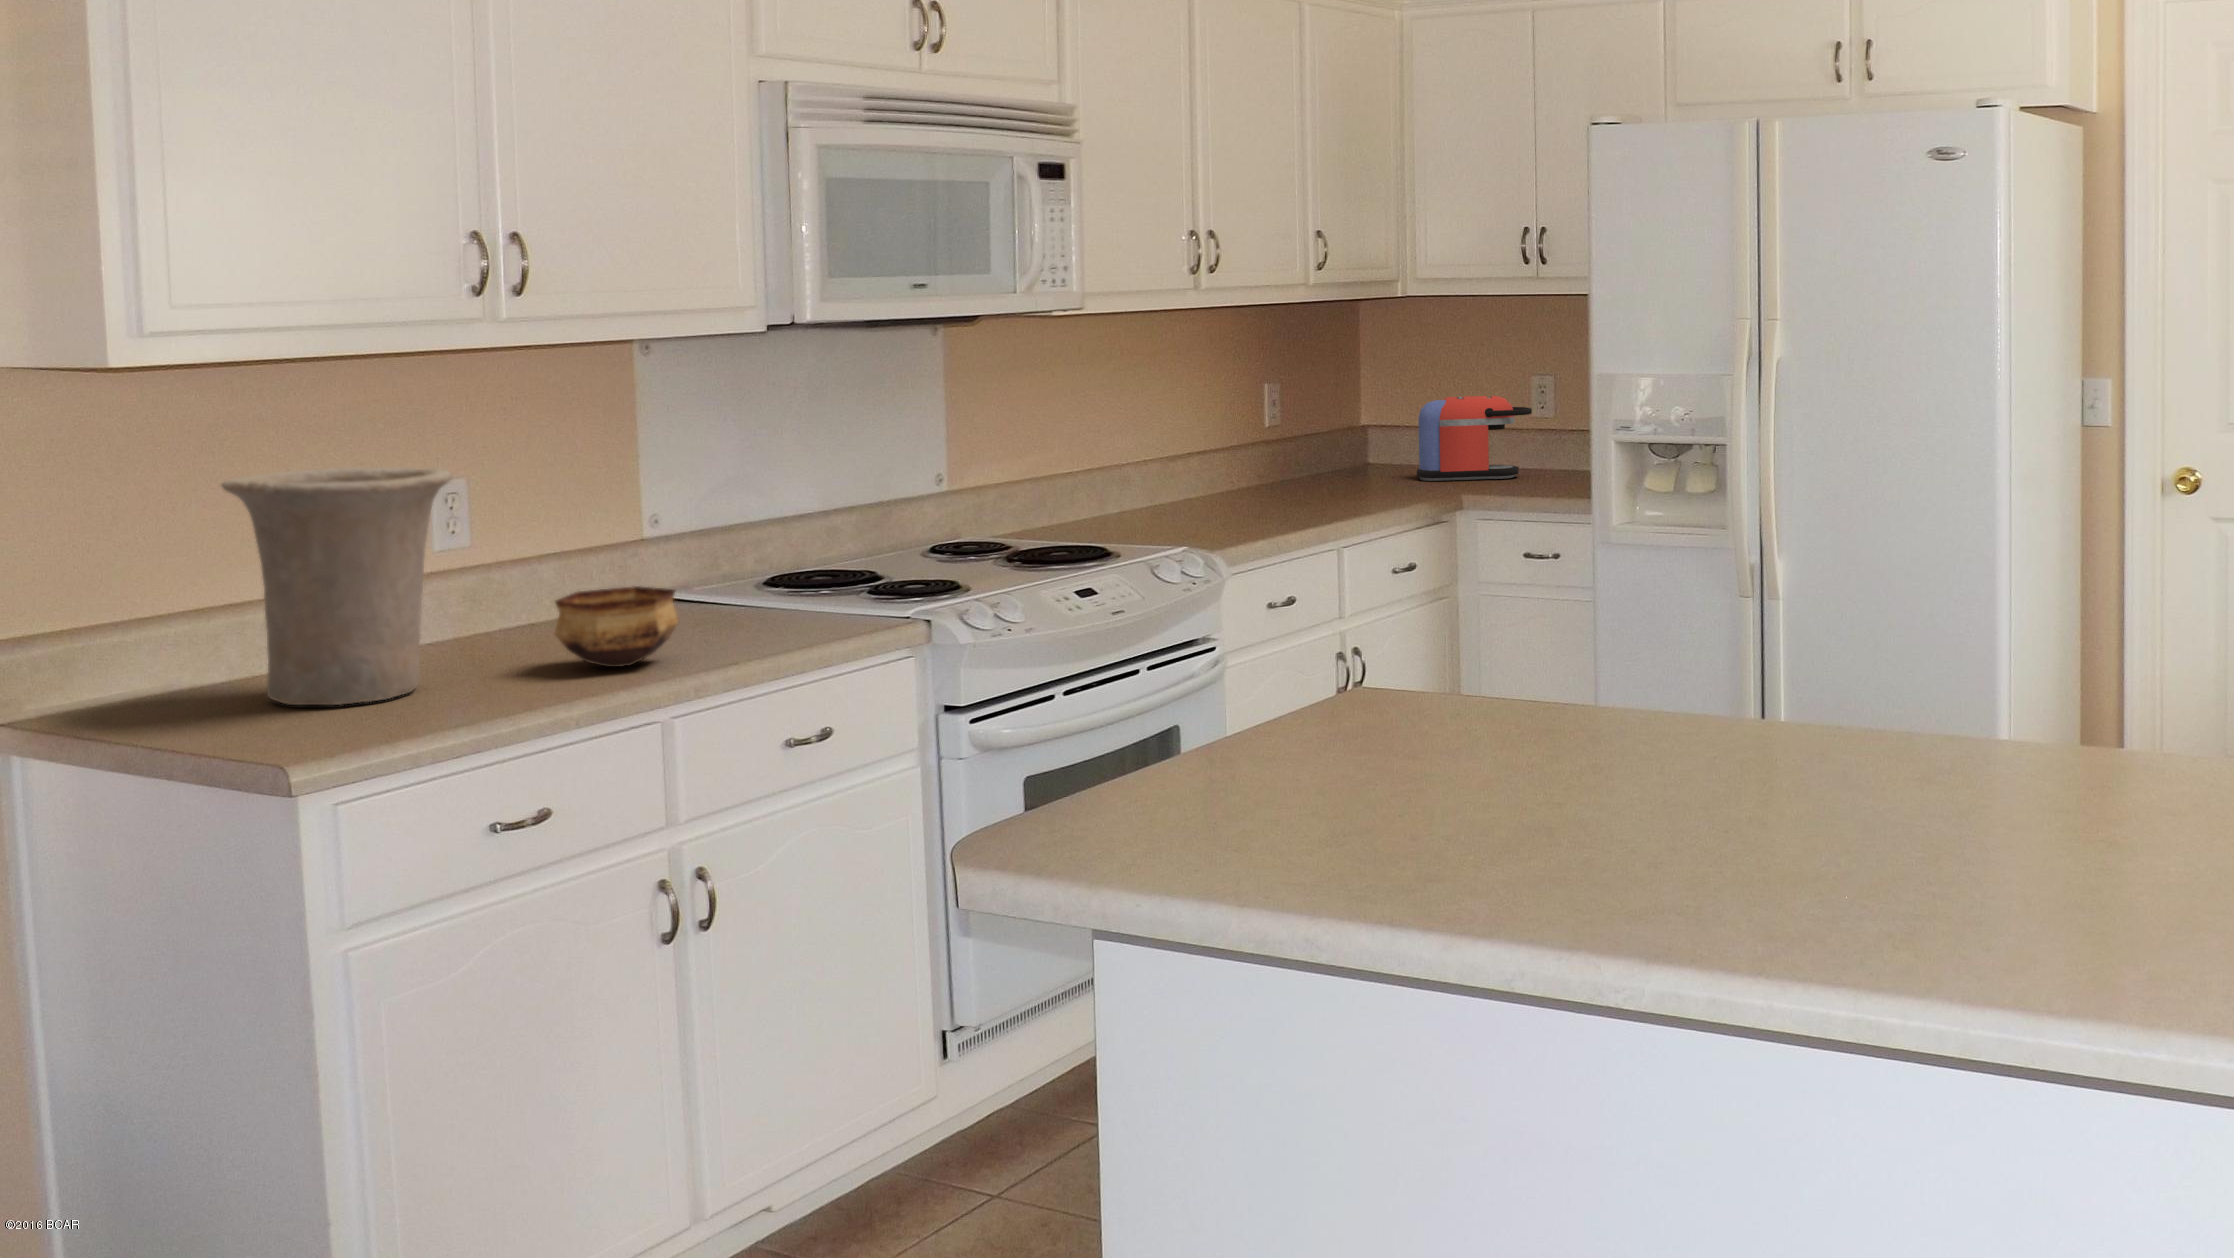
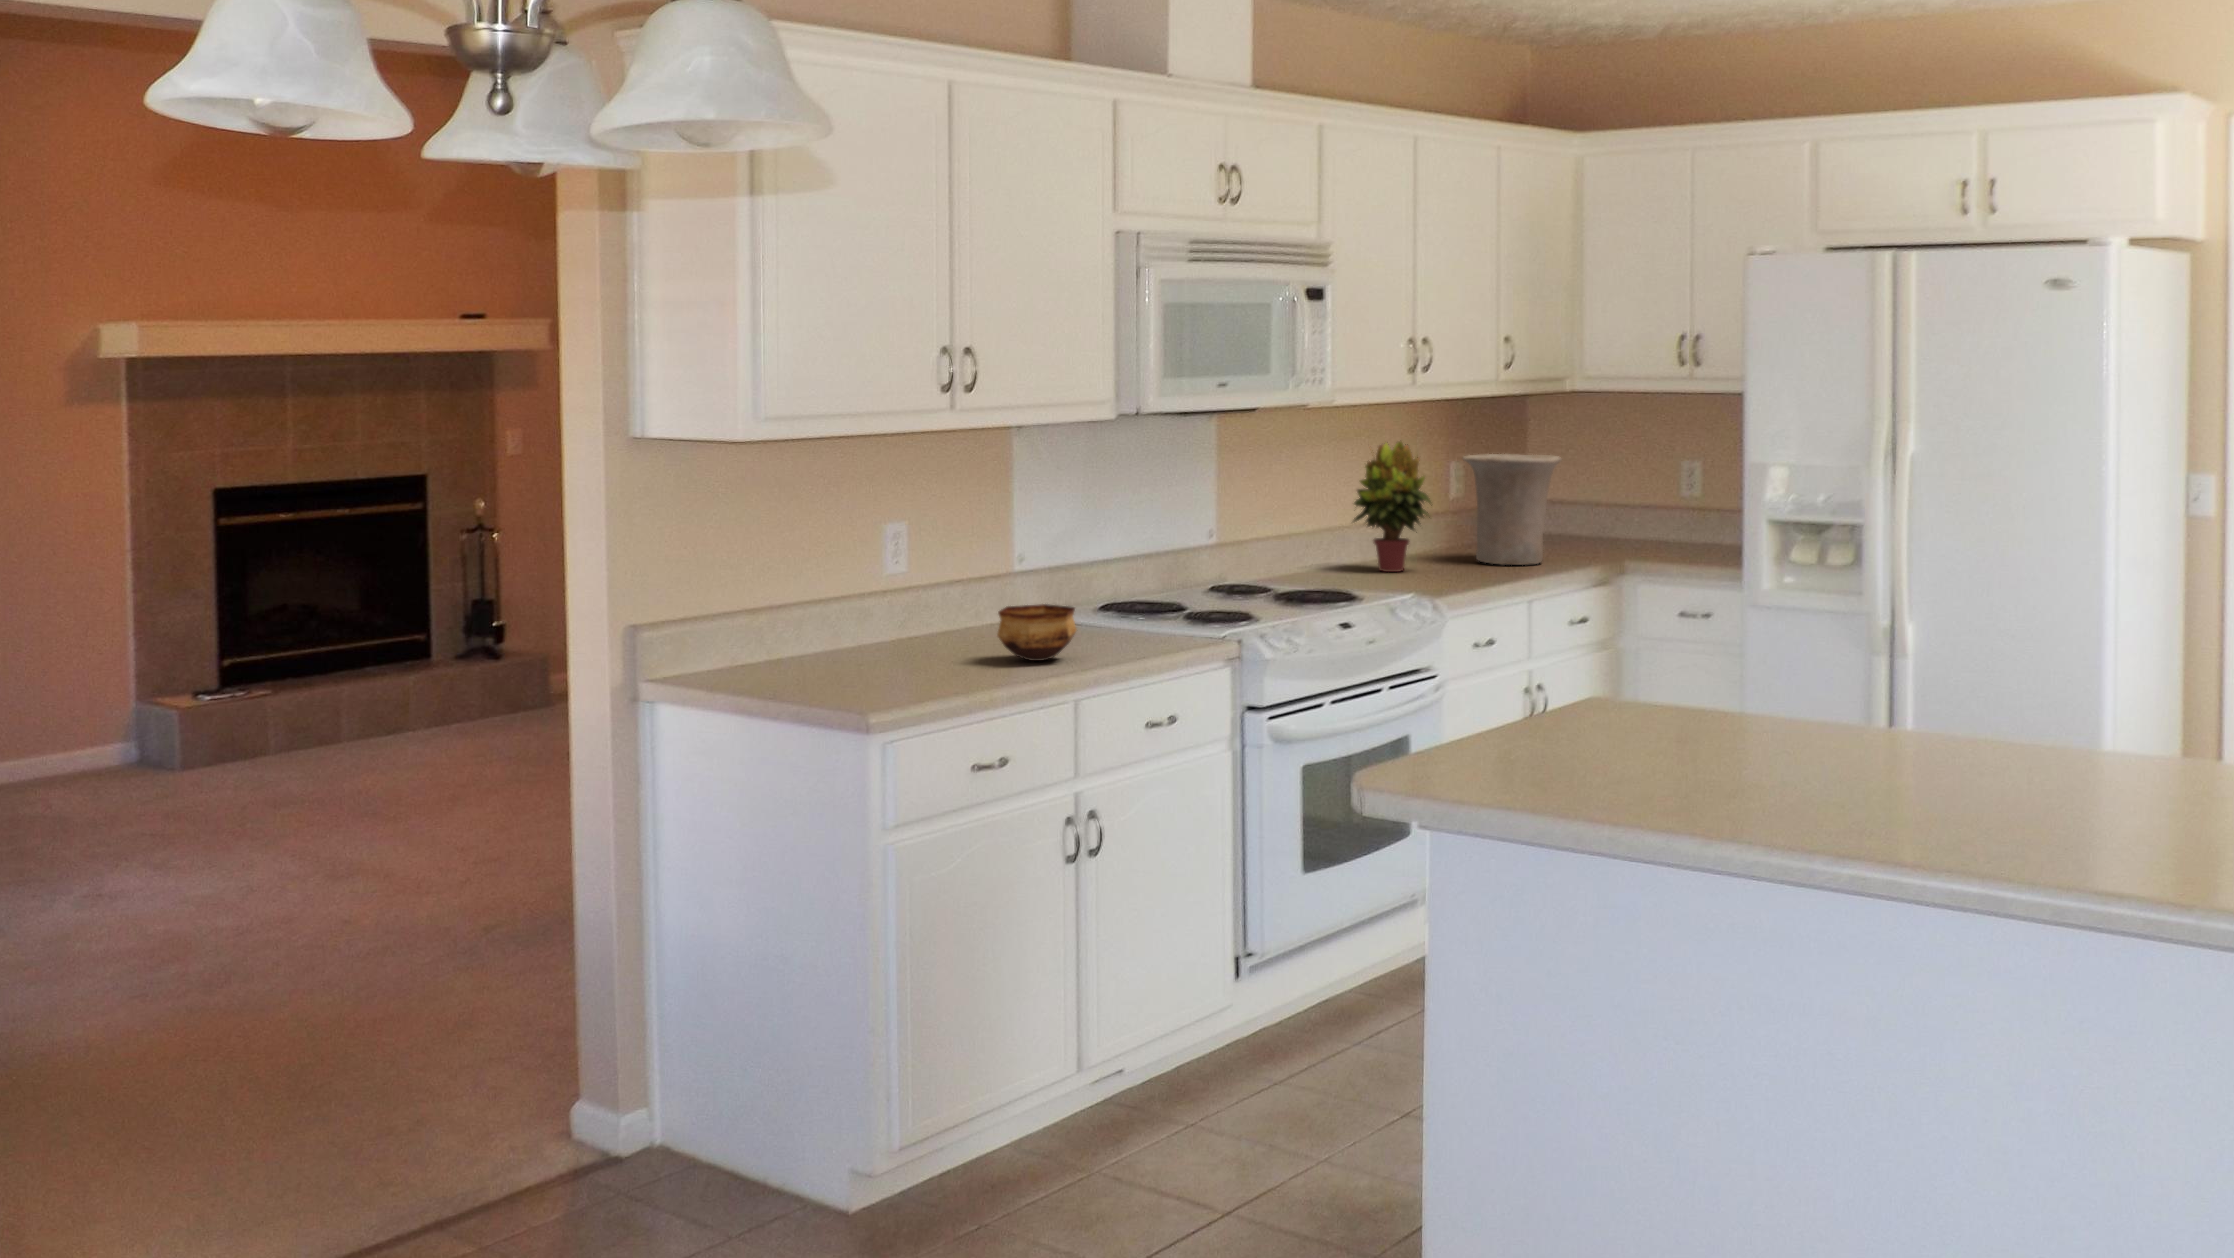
potted plant: none [1126,356,1226,517] -> present [1353,442,1431,572]
coffee maker: present [1417,396,1532,481] -> none [1582,477,1685,549]
vase: present [221,467,452,705] -> present [1462,454,1562,565]

